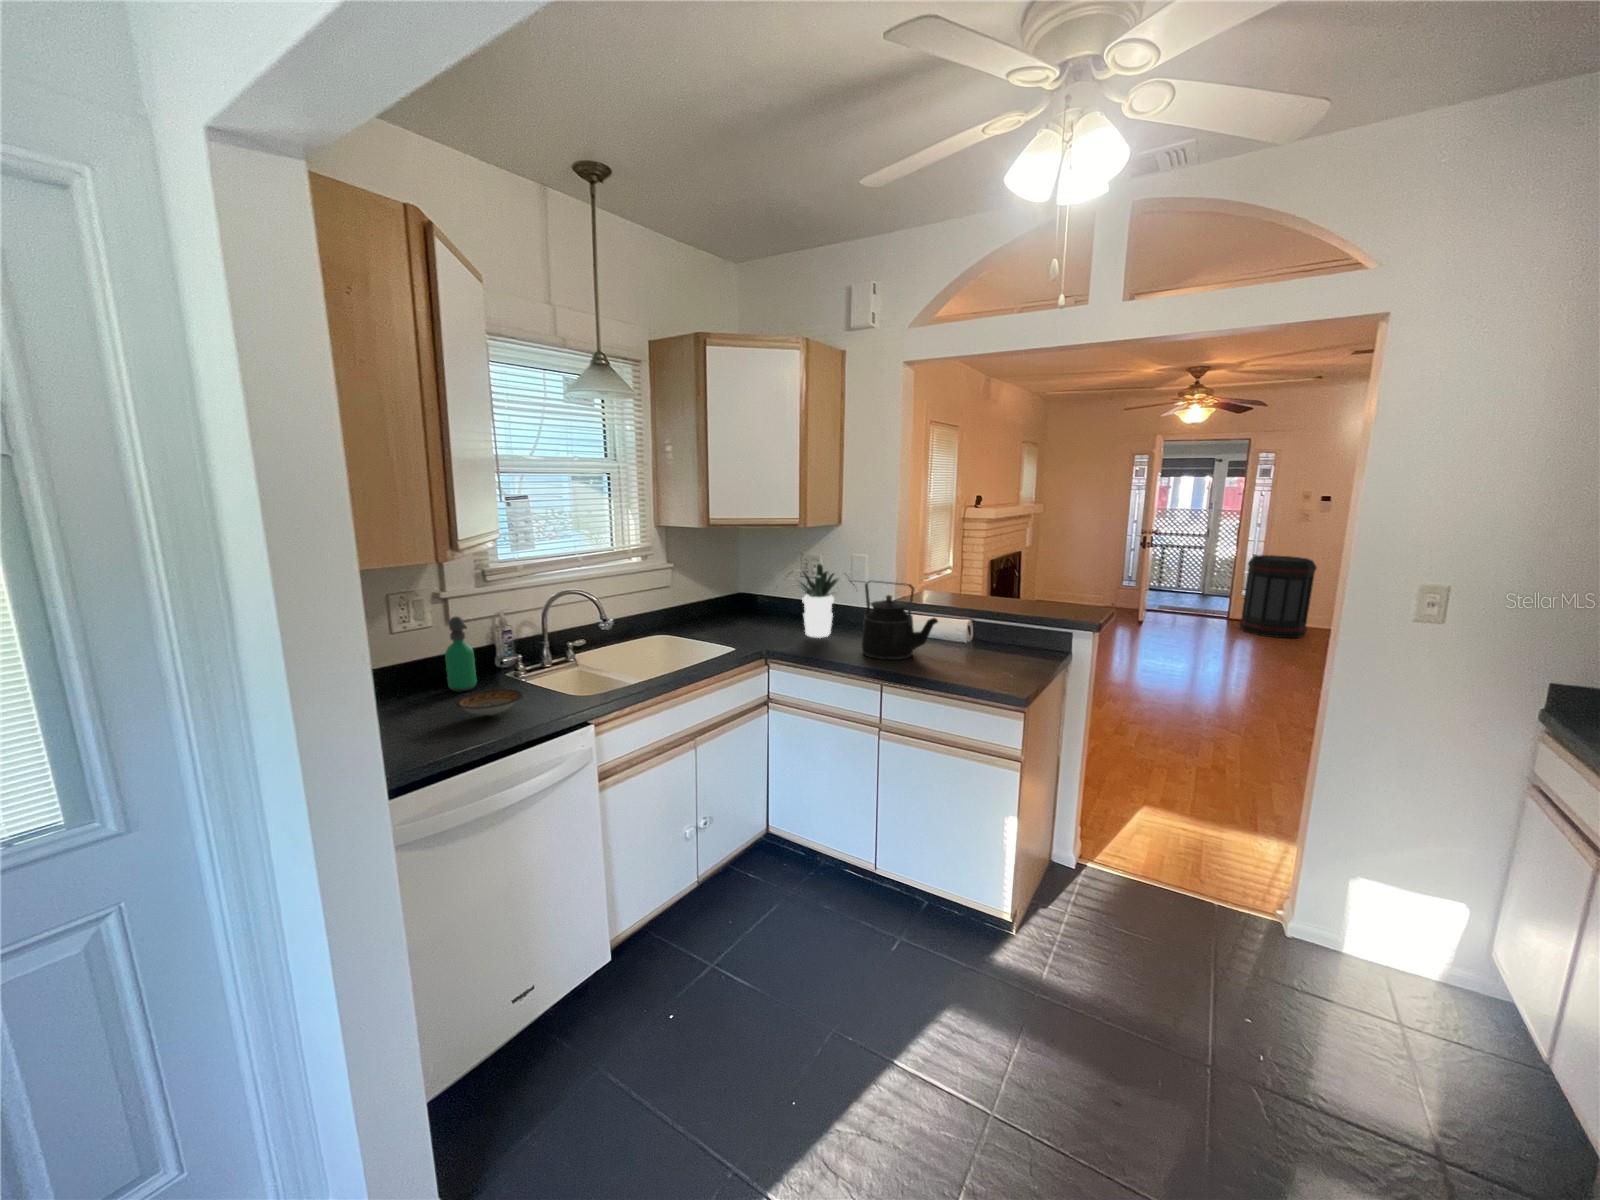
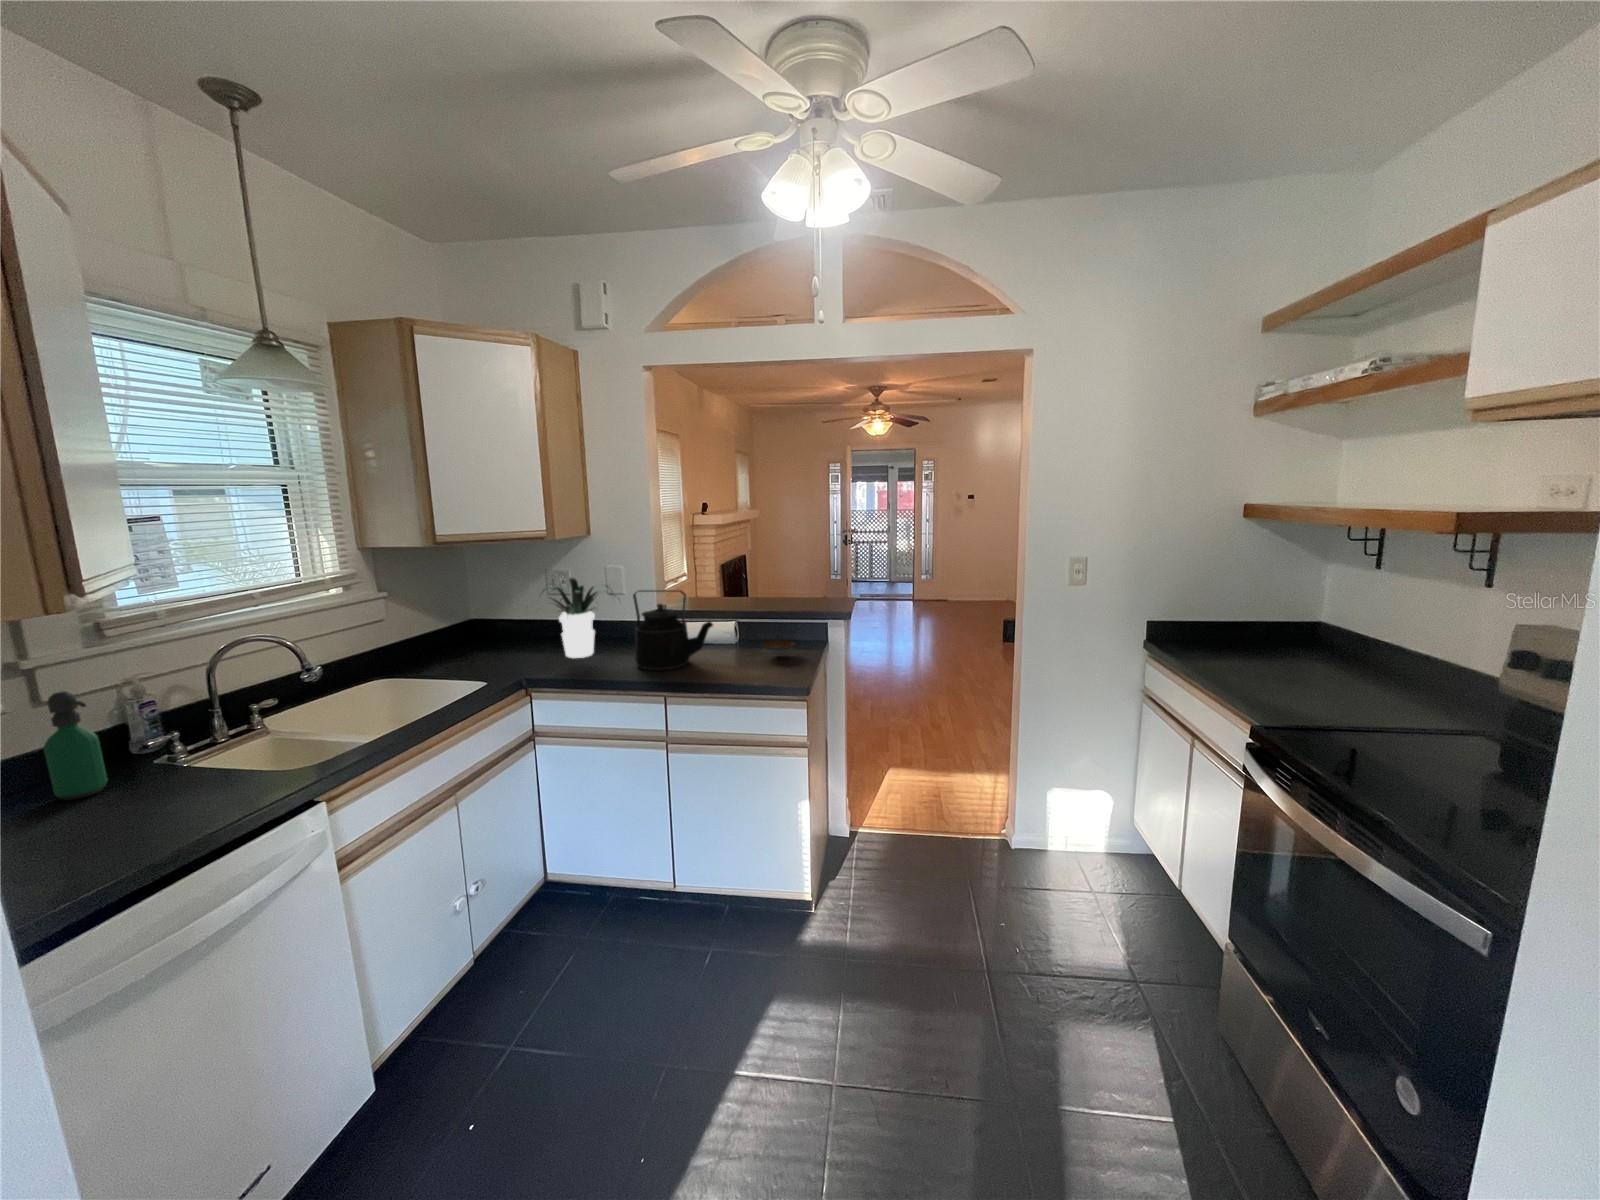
trash can: present [1240,555,1316,638] -> none [924,545,971,612]
ceramic bowl: present [456,689,522,715] -> present [760,639,796,656]

